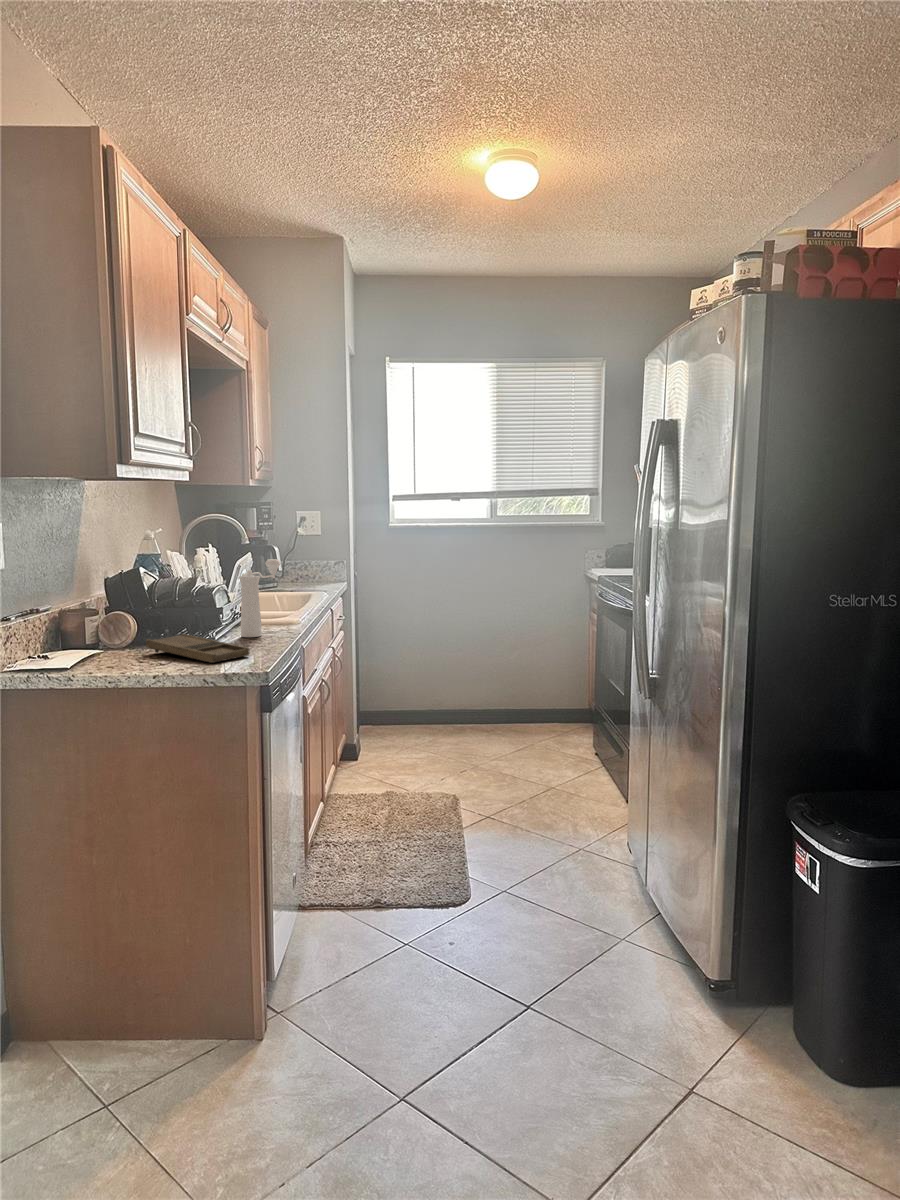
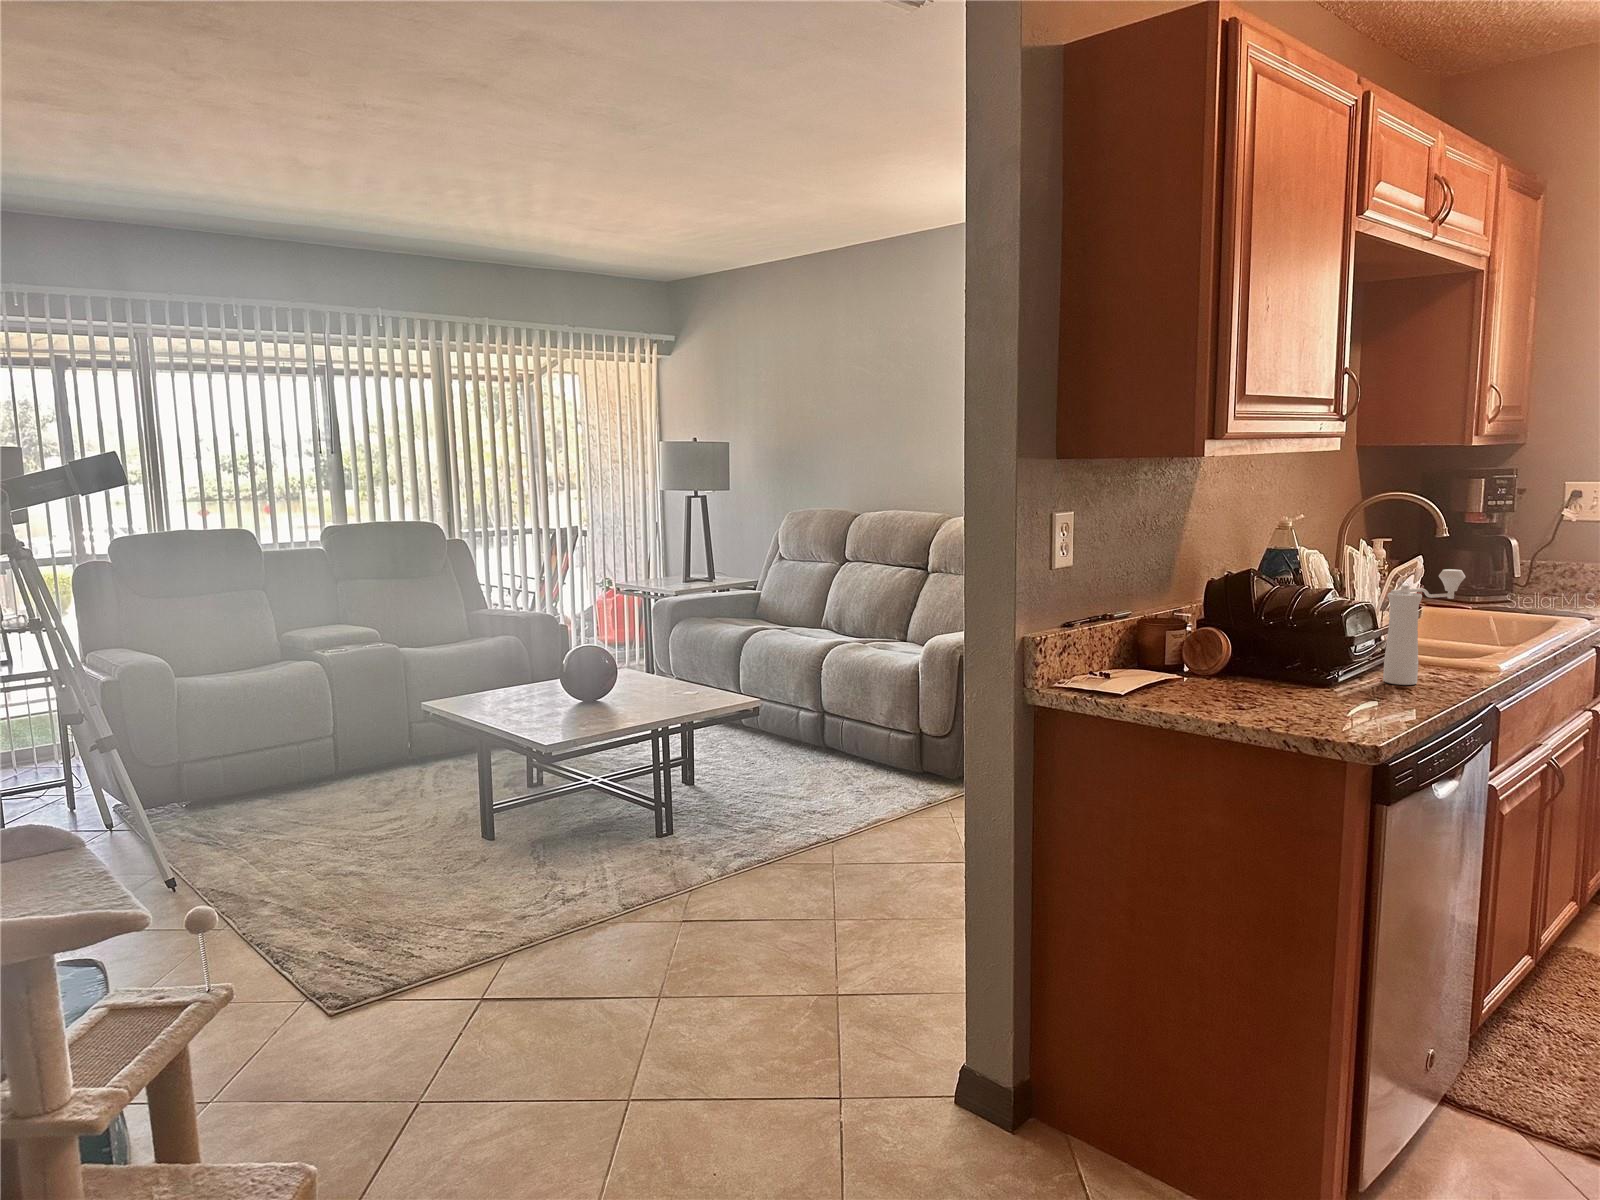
tray: present [146,634,249,663] -> none [1230,668,1369,718]

